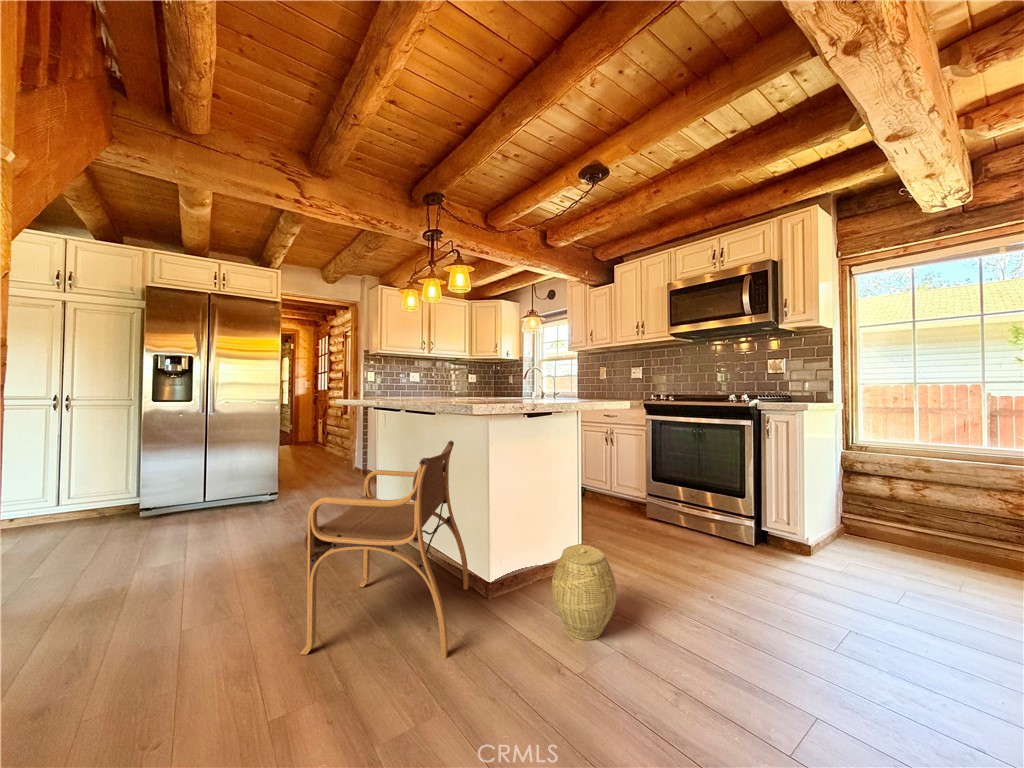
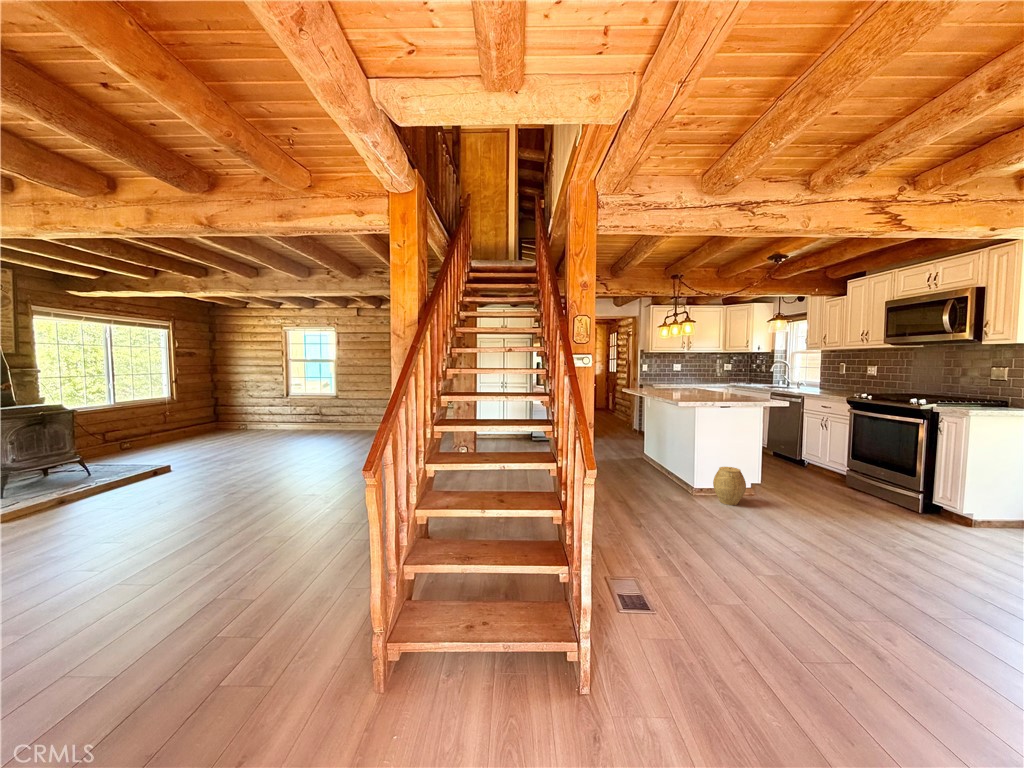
armchair: present [300,441,468,659] -> none [611,413,682,495]

